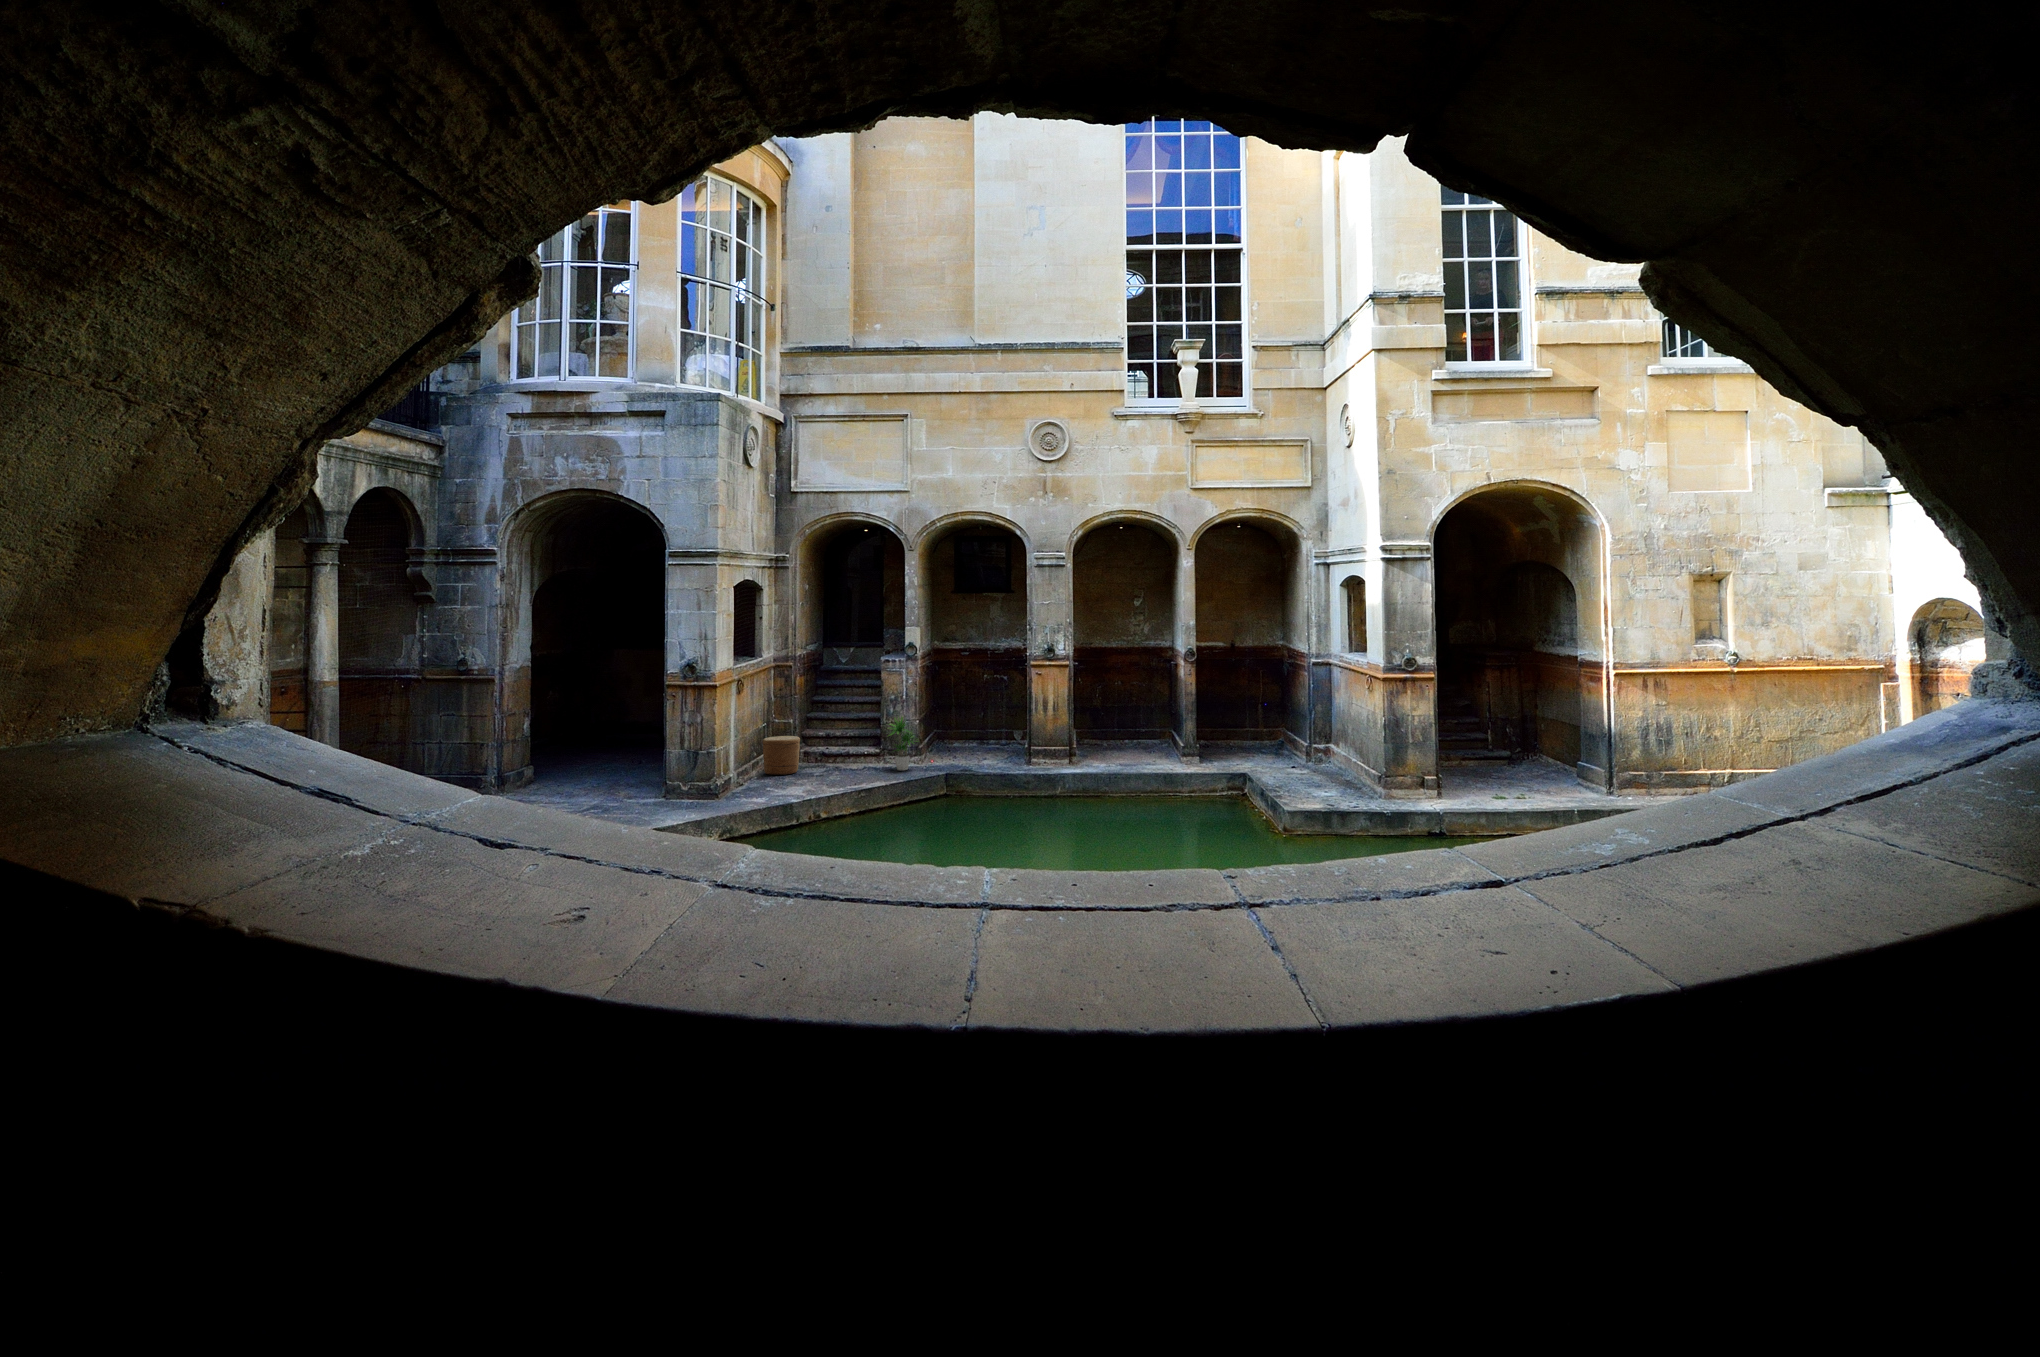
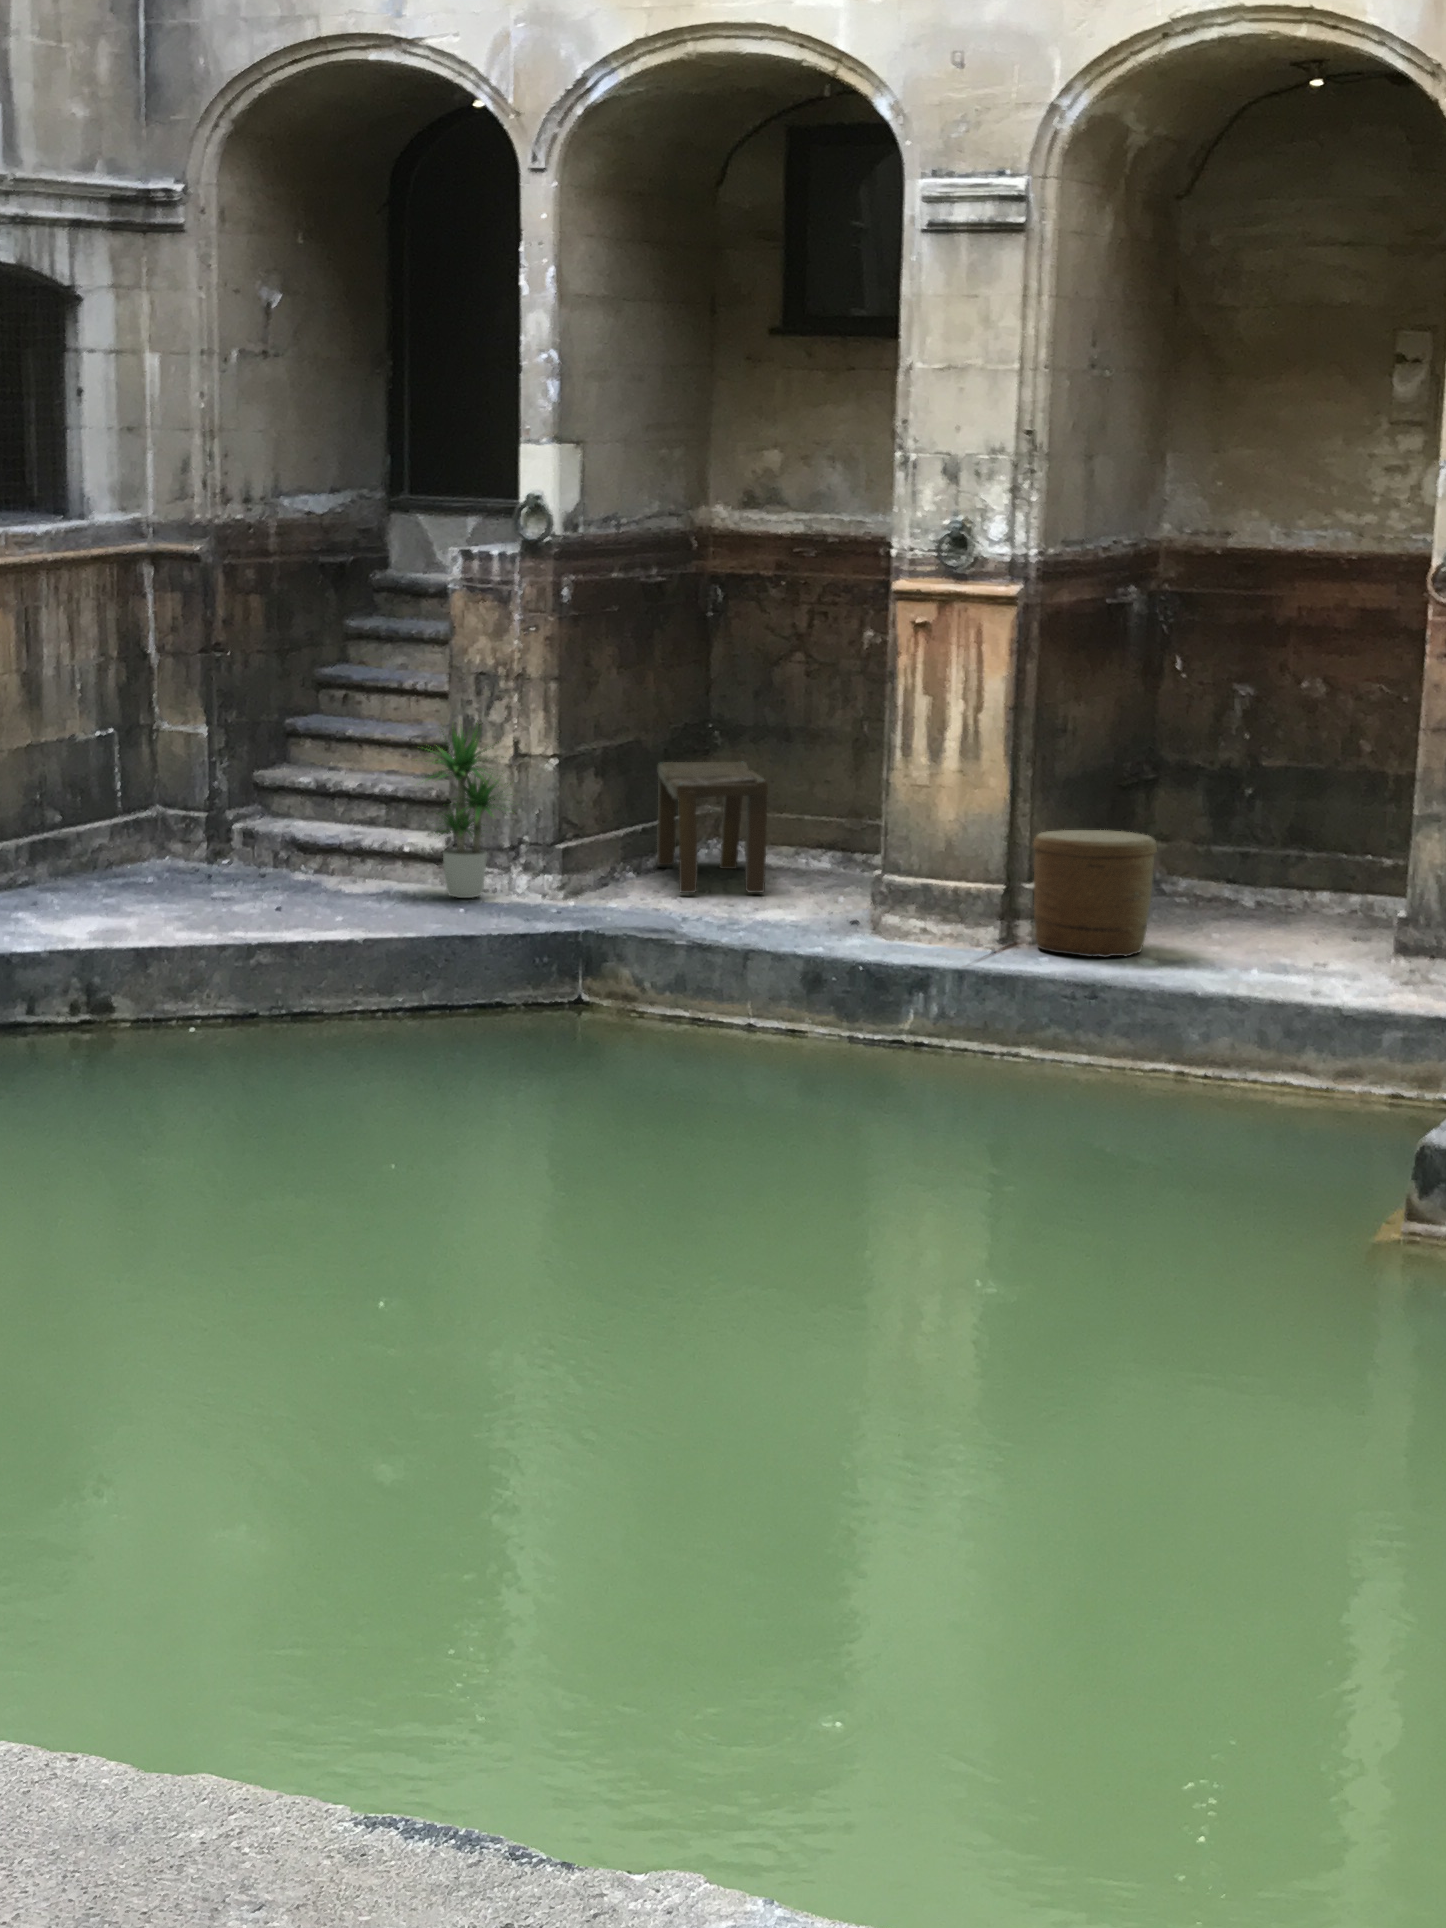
bench: none [935,720,985,762] -> present [657,762,768,893]
woven basket: present [763,736,800,775] -> present [1033,830,1157,957]

